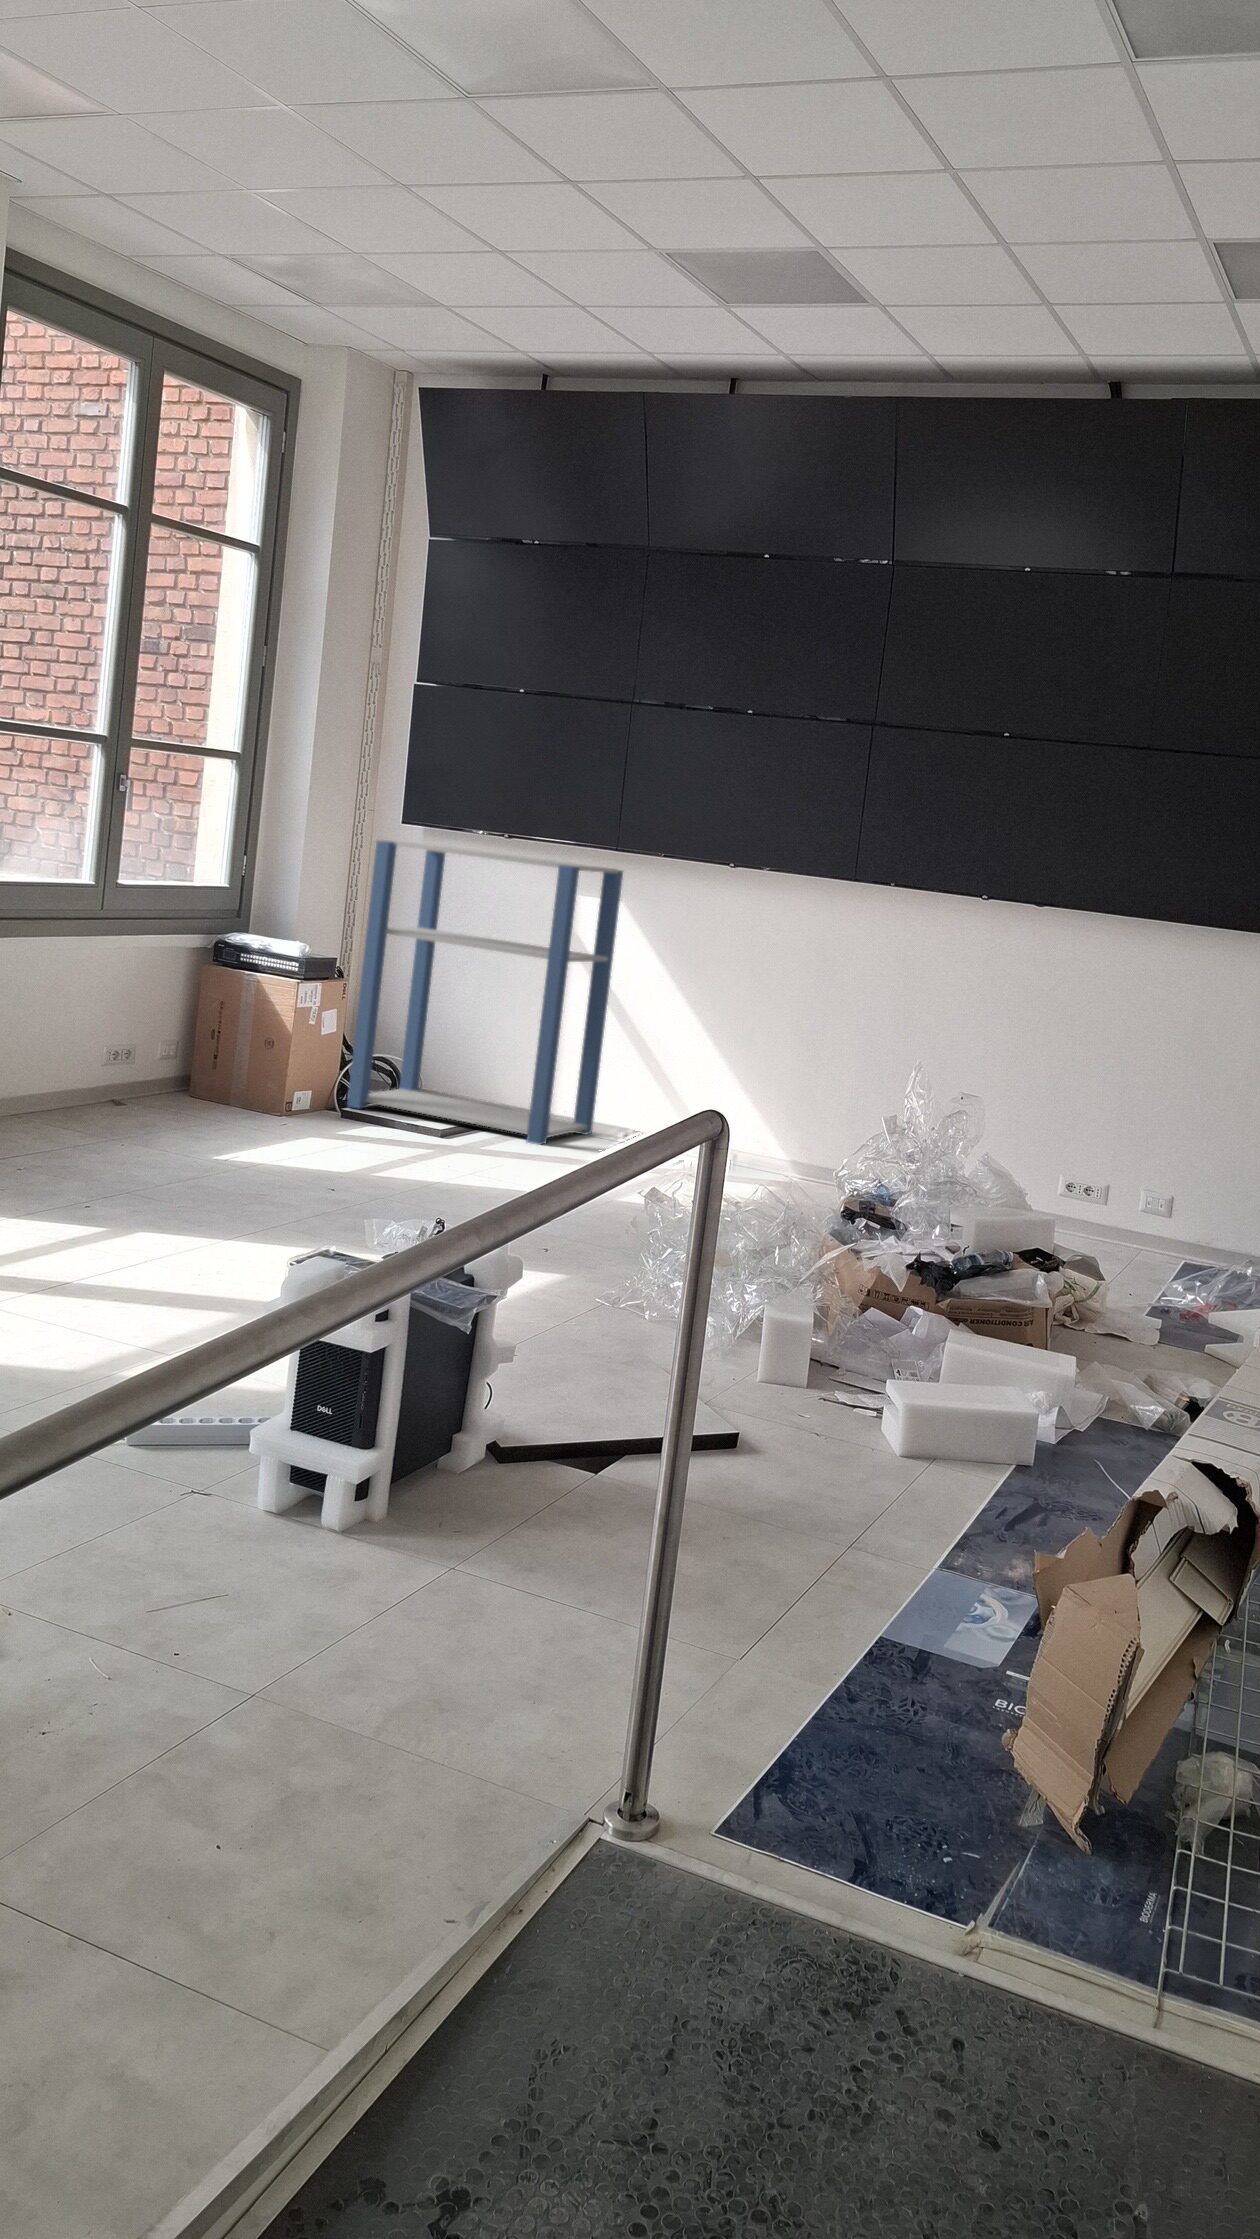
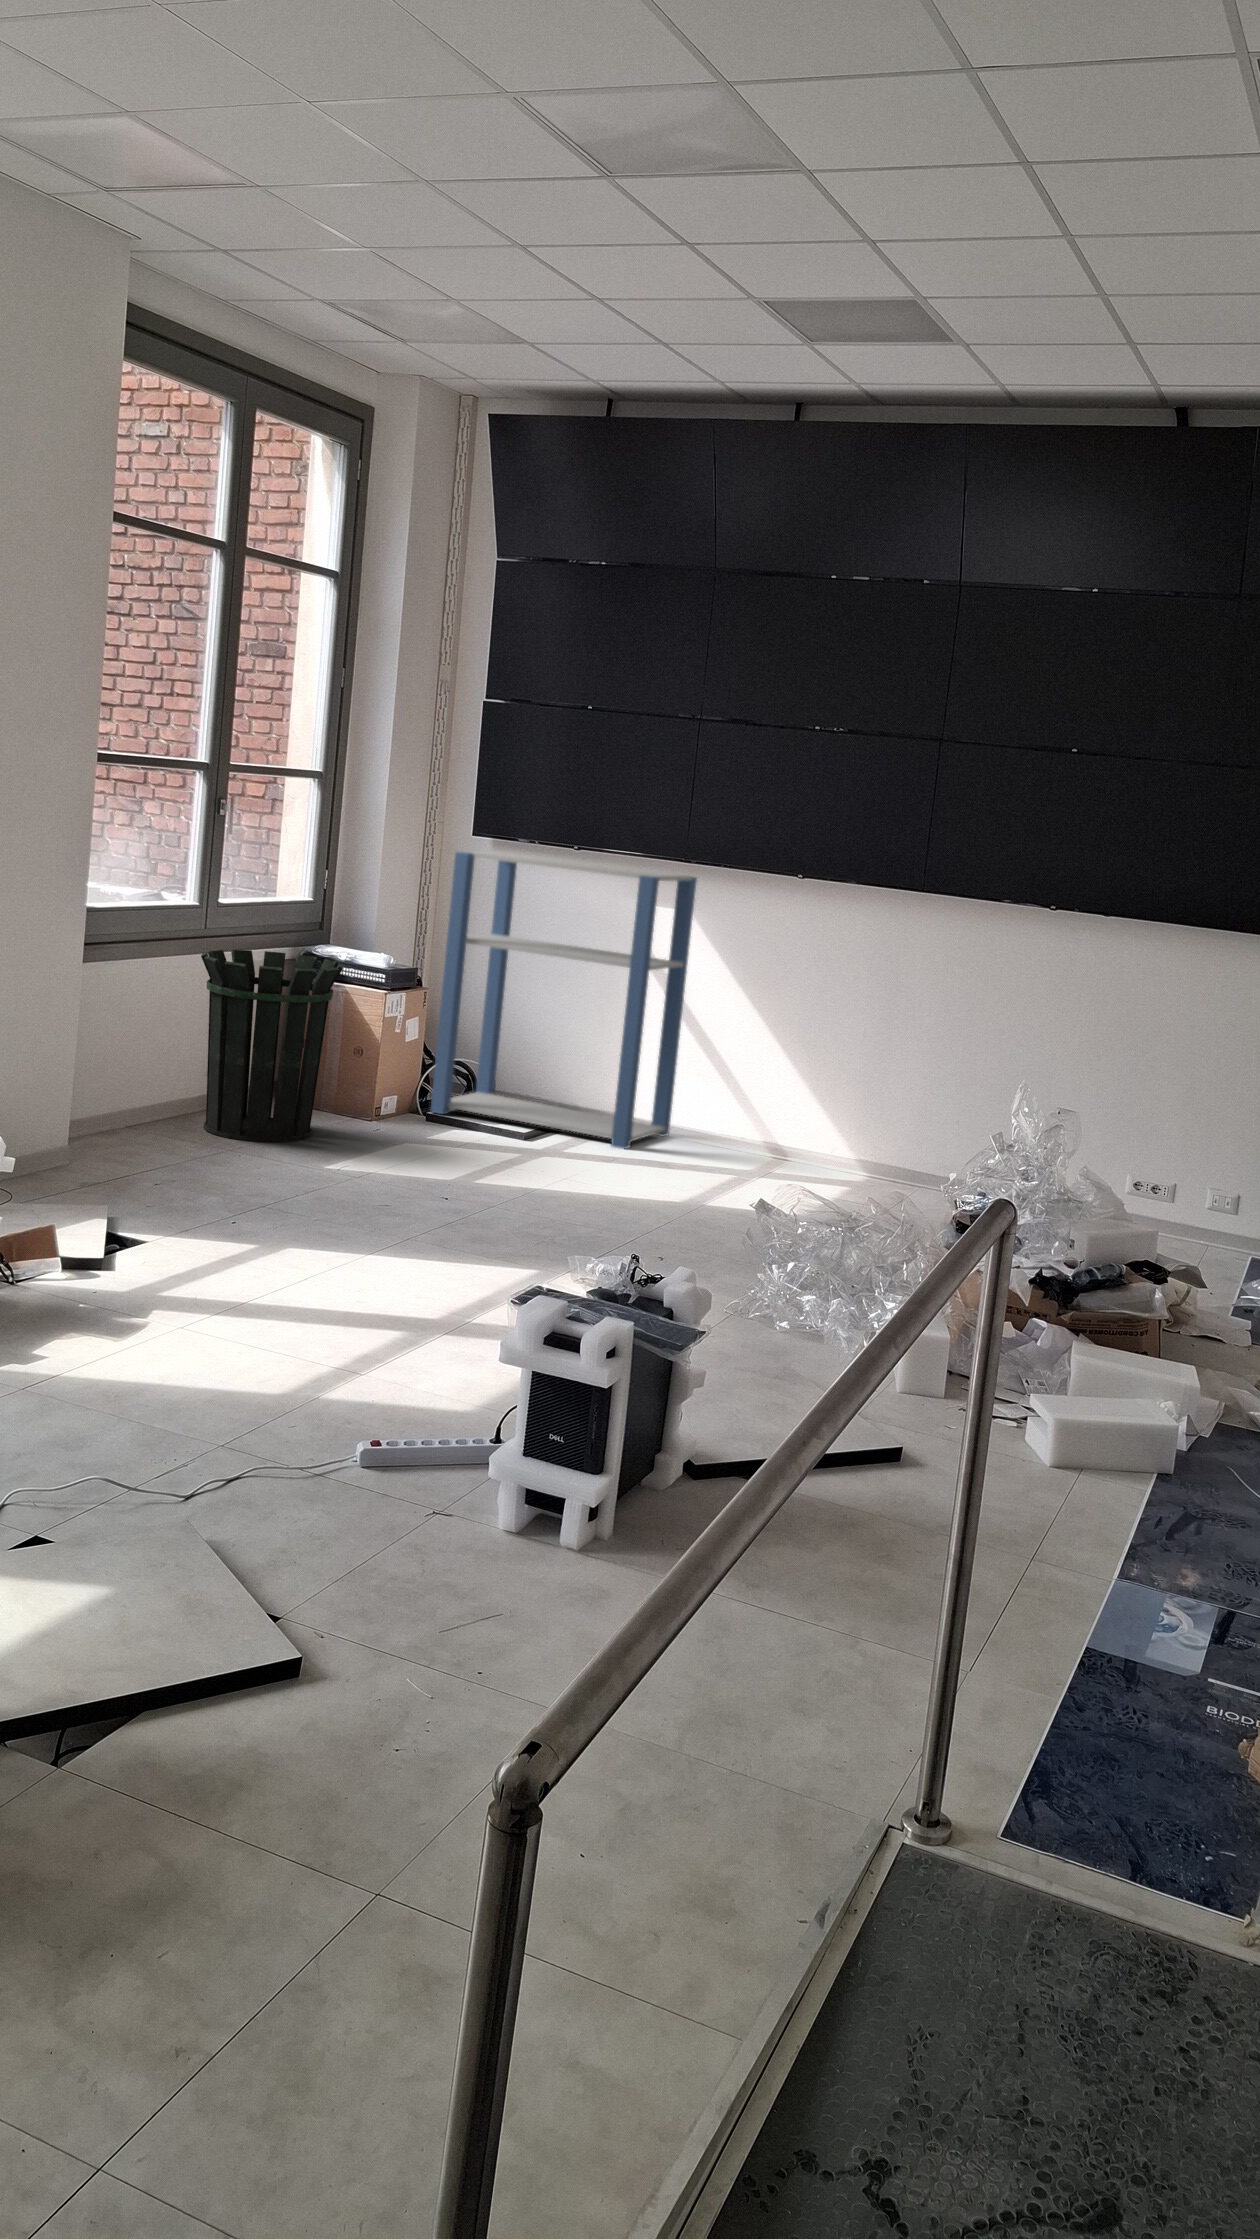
waste bin: none [98,932,248,1128] -> present [201,950,343,1142]

